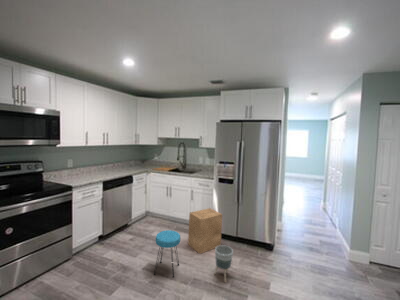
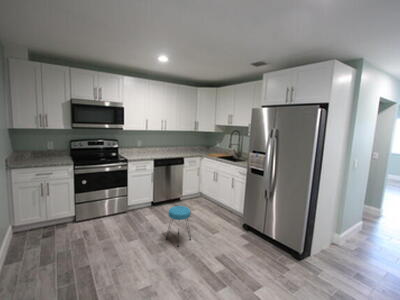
cardboard box: present [188,208,222,254] -> none [214,197,247,238]
planter: present [214,245,233,282] -> none [212,231,230,267]

